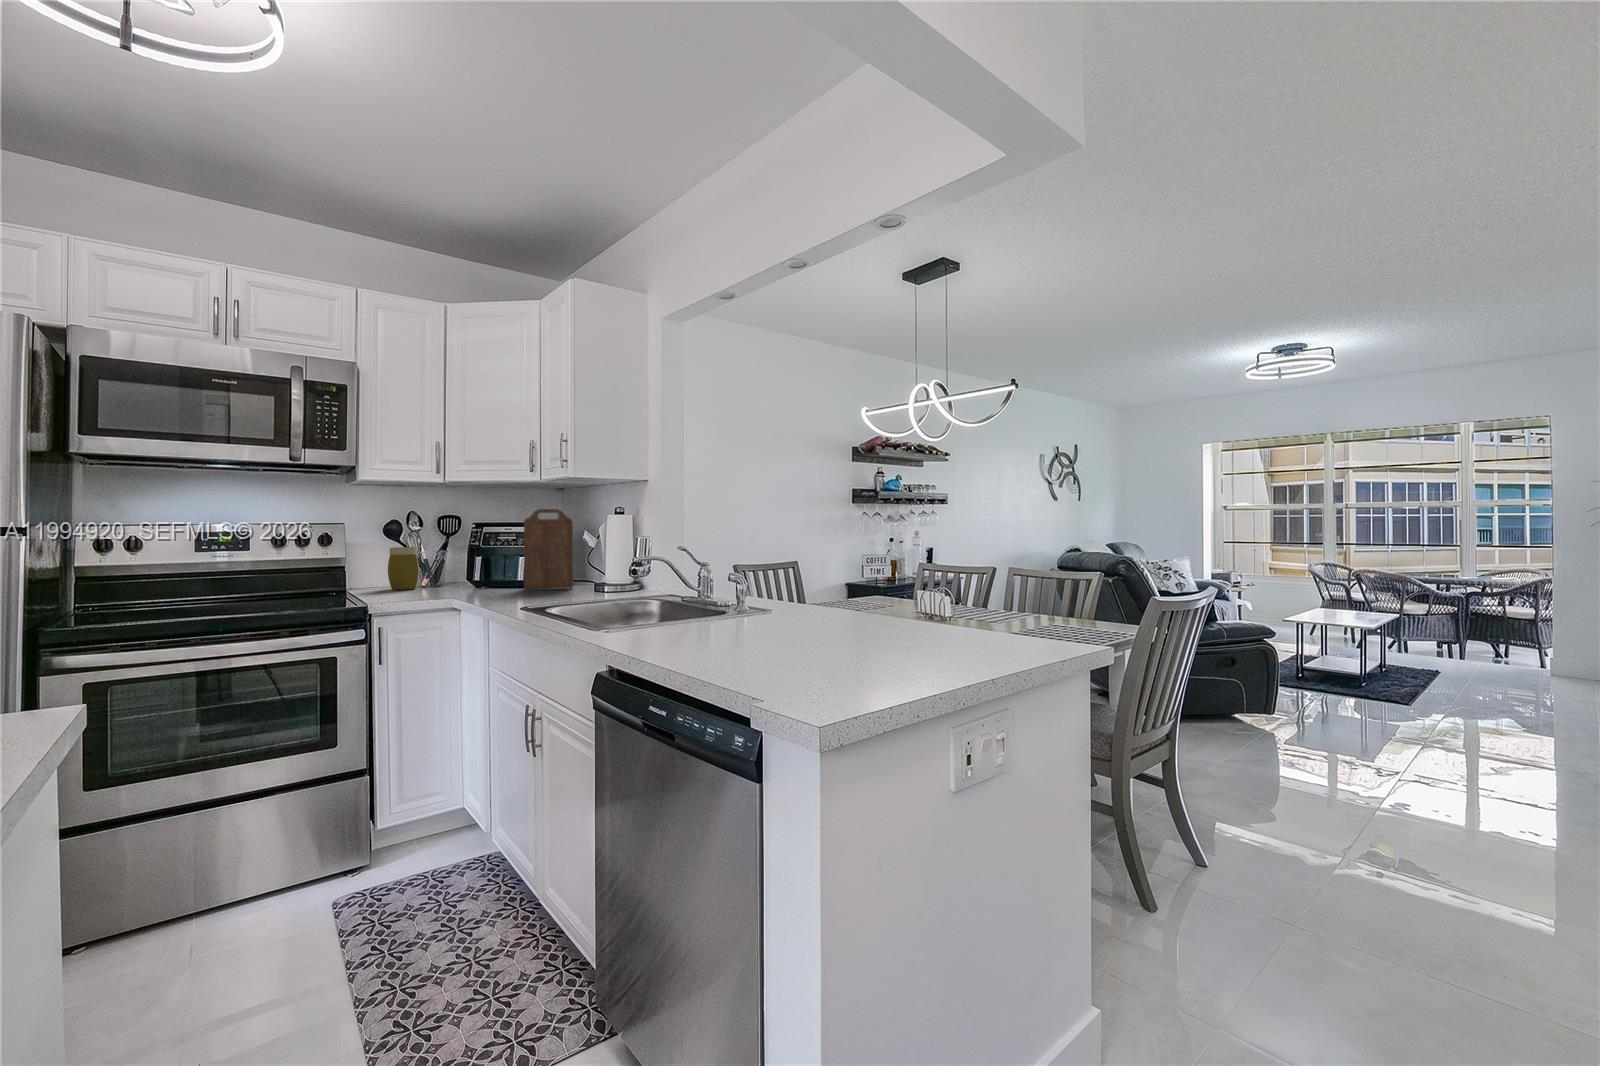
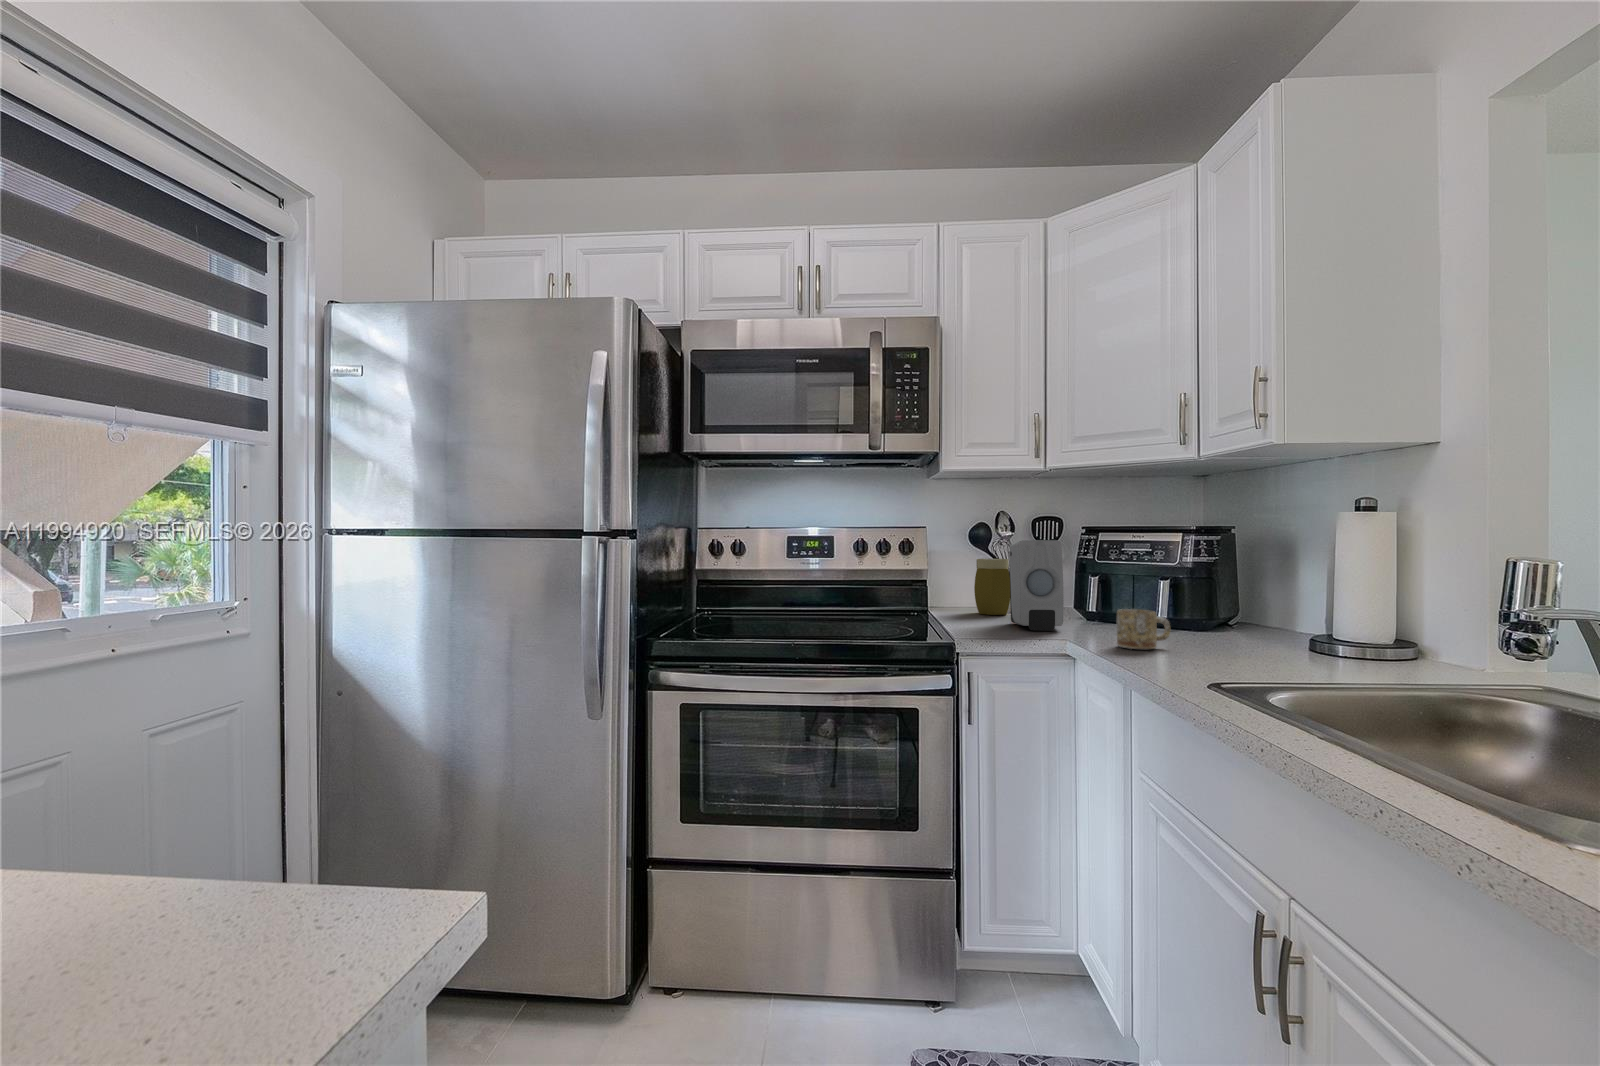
cutting board: present [524,509,574,589] -> none [1166,502,1254,635]
soap dispenser: none [415,533,455,596] -> present [1009,540,1064,631]
mug: none [486,575,518,599] -> present [1117,609,1170,649]

